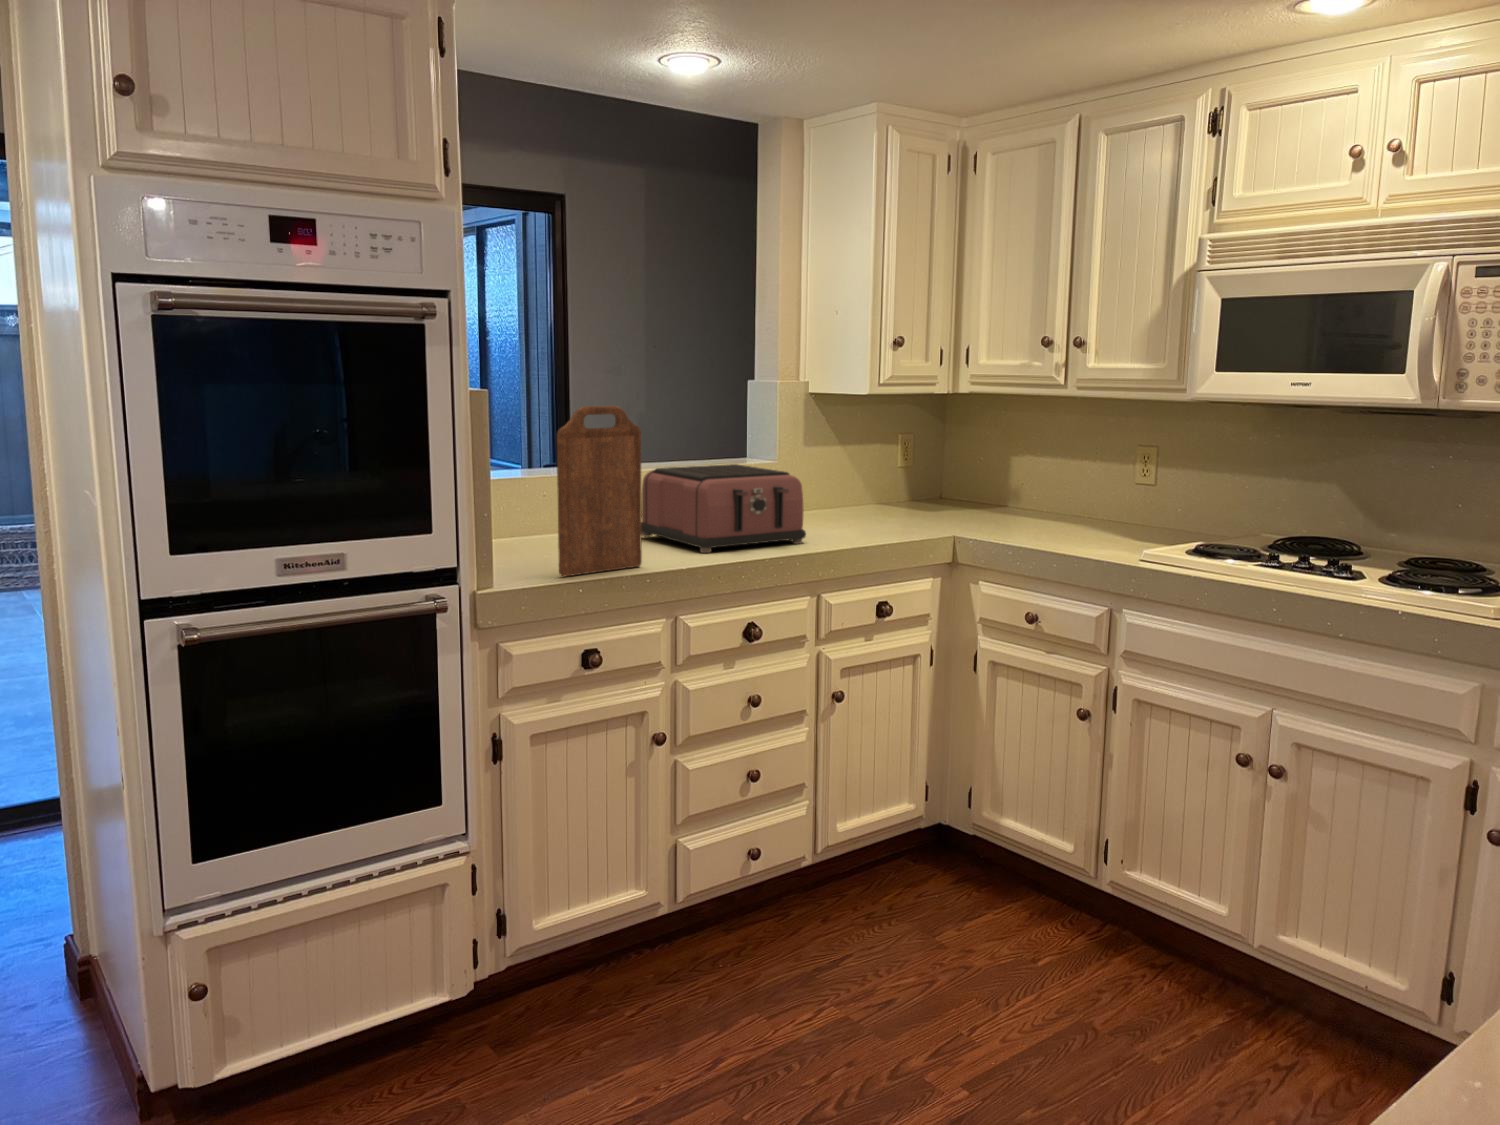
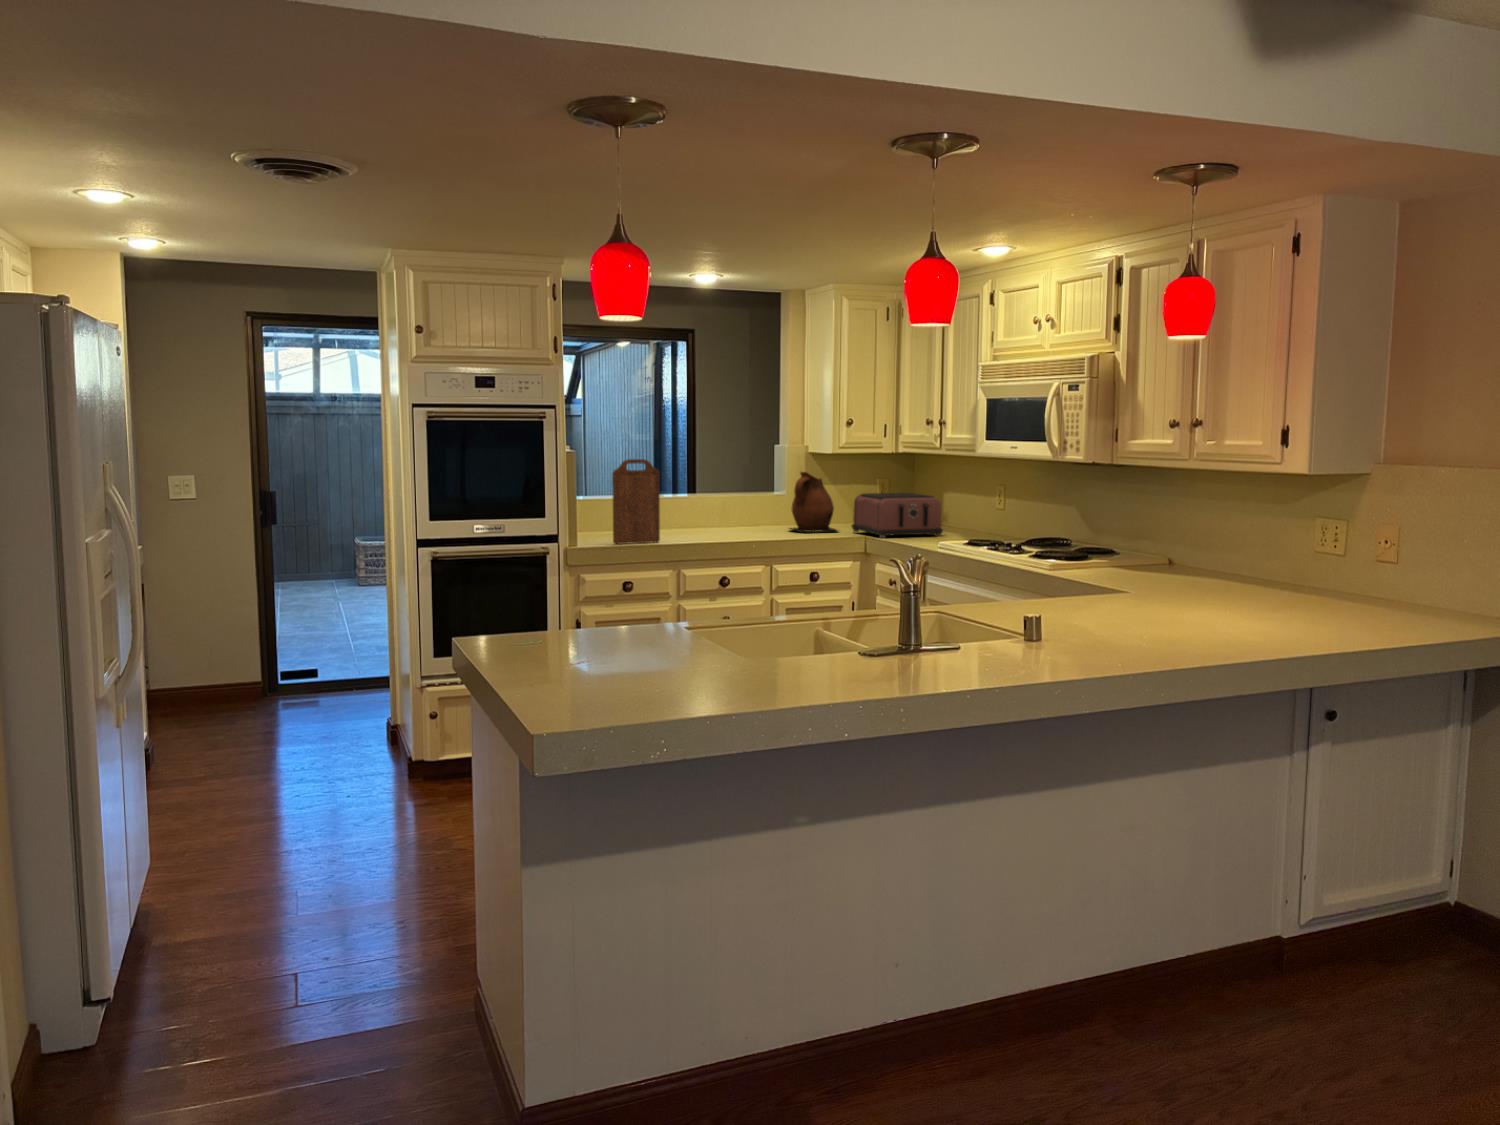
ceramic pitcher: none [799,425,893,528] -> present [789,472,838,532]
toaster: present [641,464,806,553] -> present [852,493,943,538]

